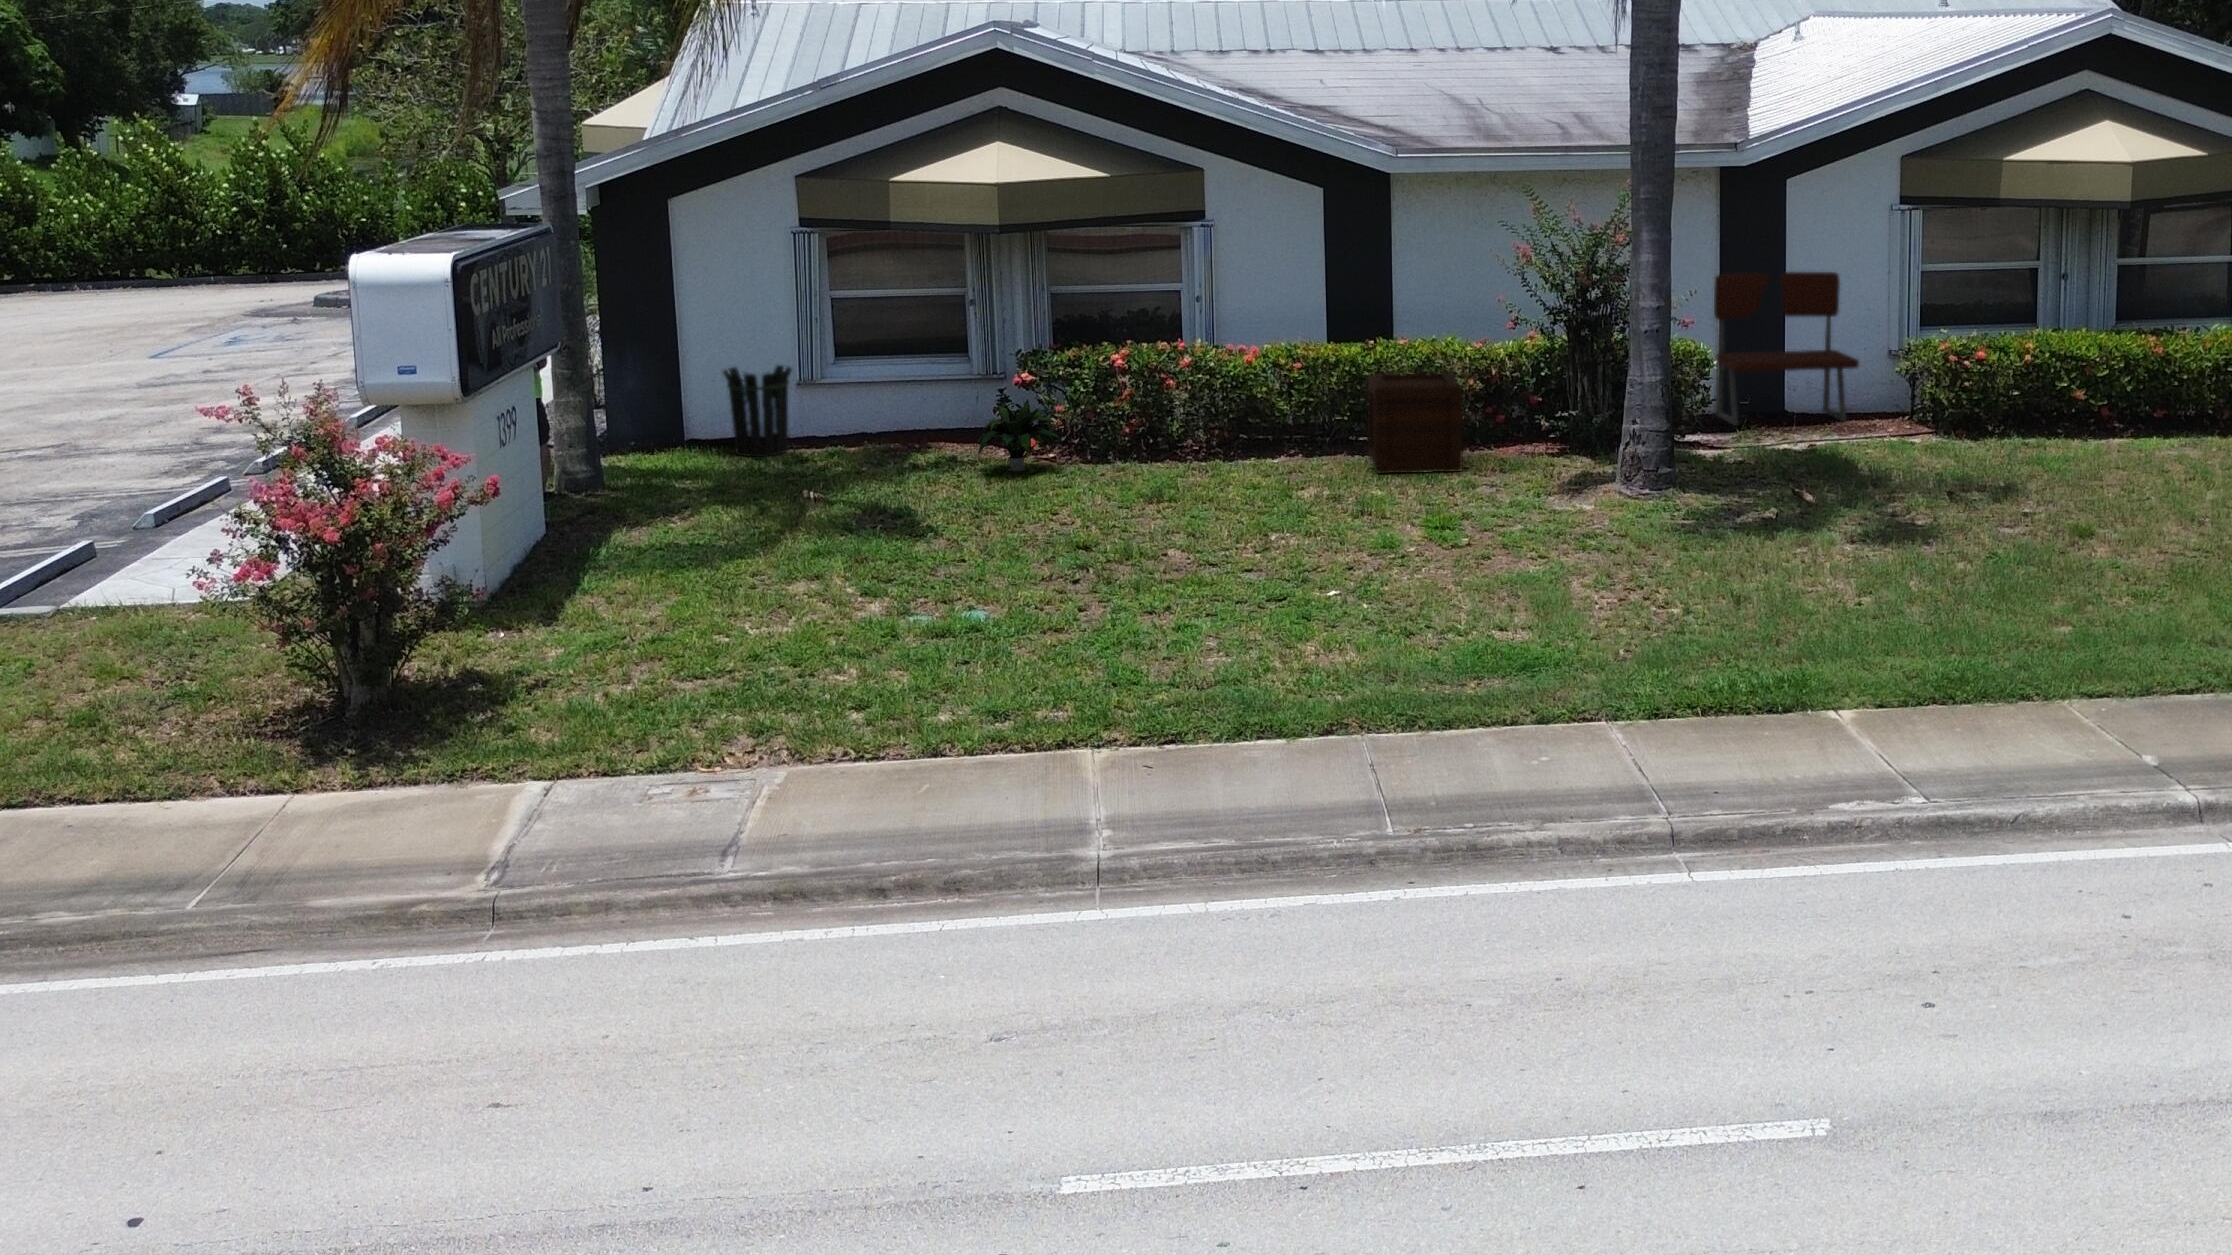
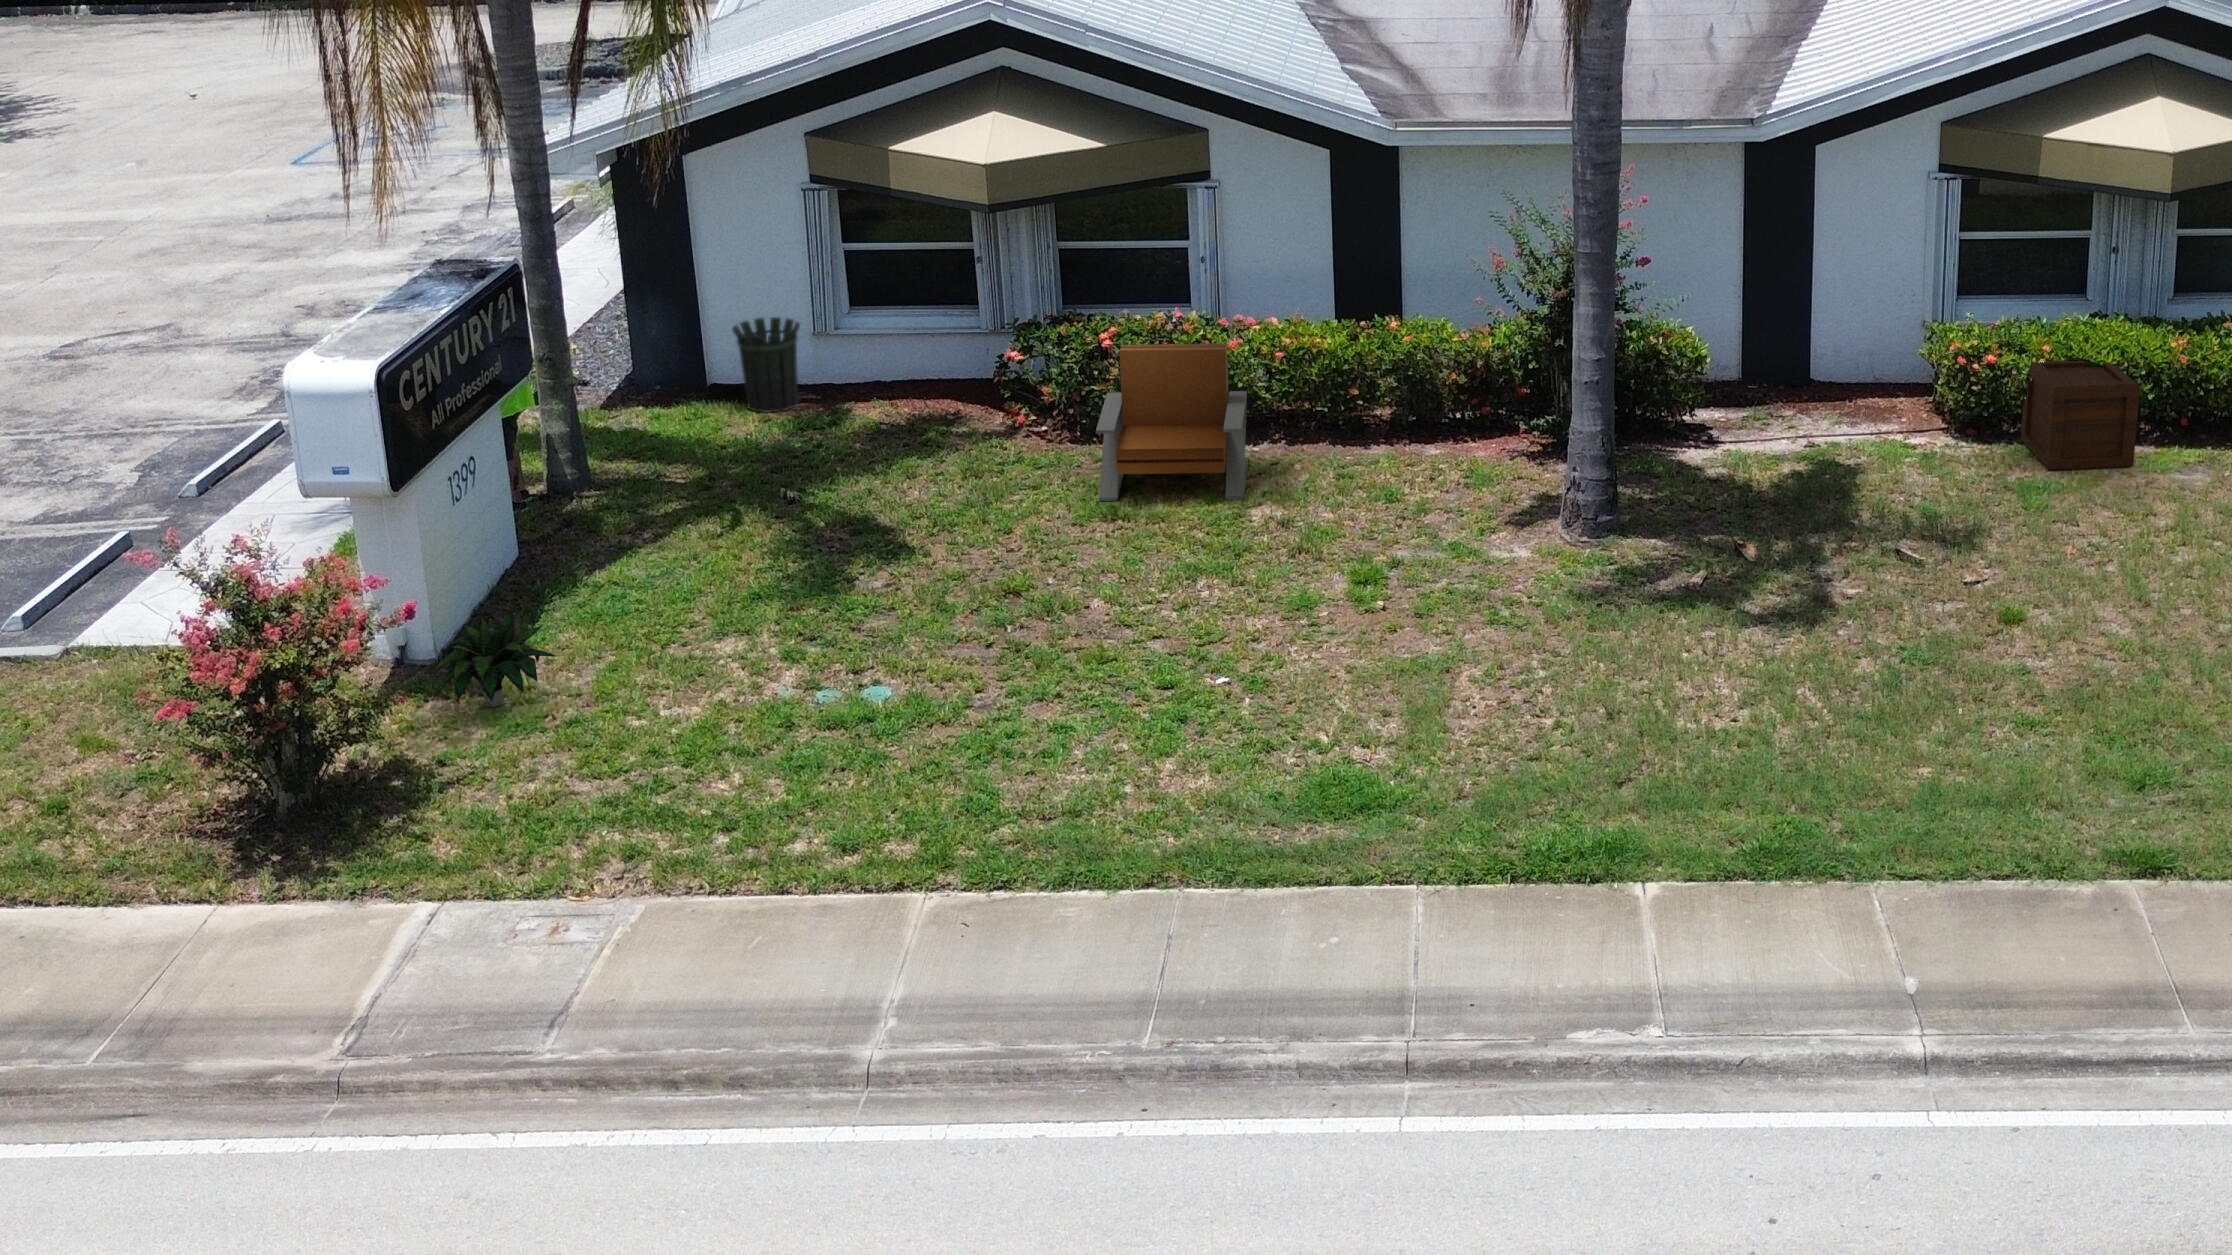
bench: present [1714,272,1859,426] -> none [1734,242,1878,406]
lounge chair: none [1129,349,1280,498] -> present [1096,344,1249,501]
wooden crate: present [1368,372,1463,474] -> present [2021,360,2140,471]
potted plant: present [975,399,1061,472] -> present [434,610,556,707]

